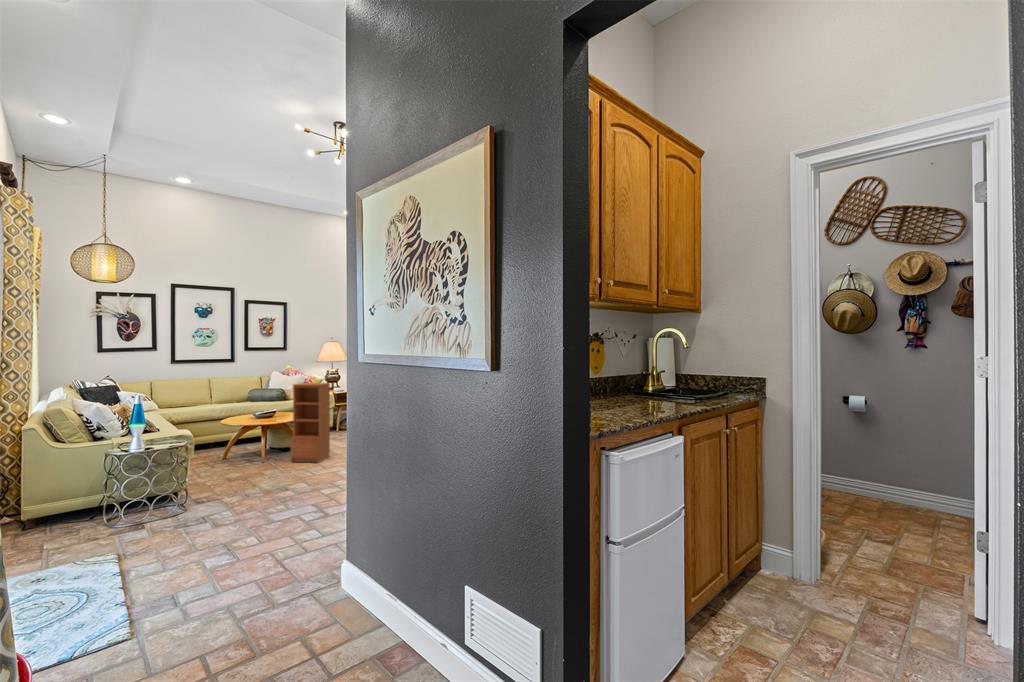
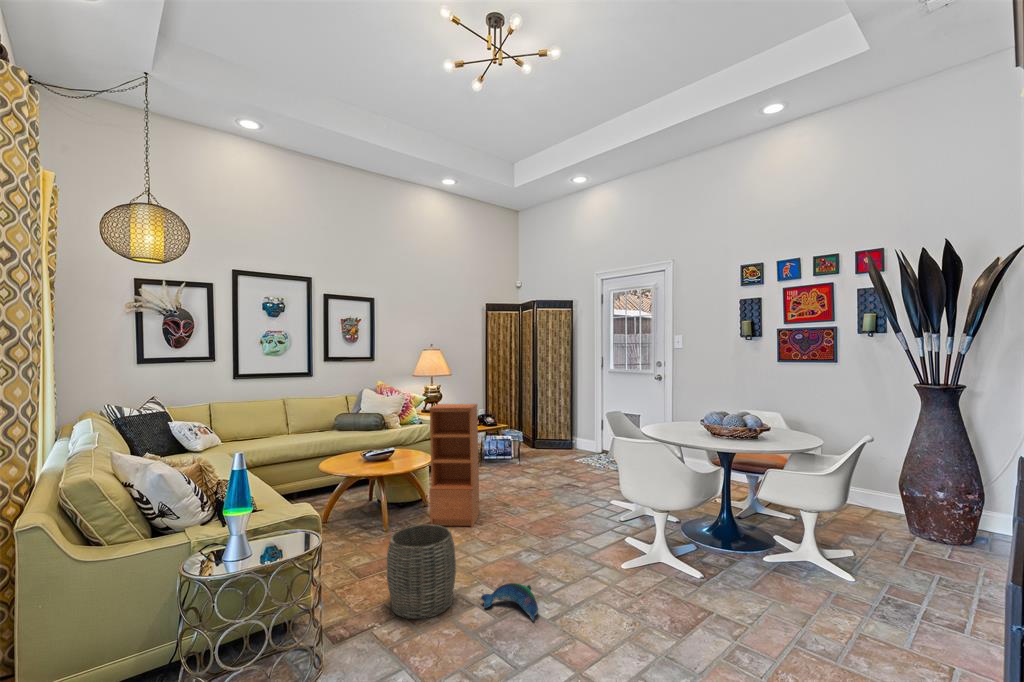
woven basket: none [232,450,276,498] -> present [387,525,456,619]
plush toy: none [287,482,316,499] -> present [481,583,538,621]

